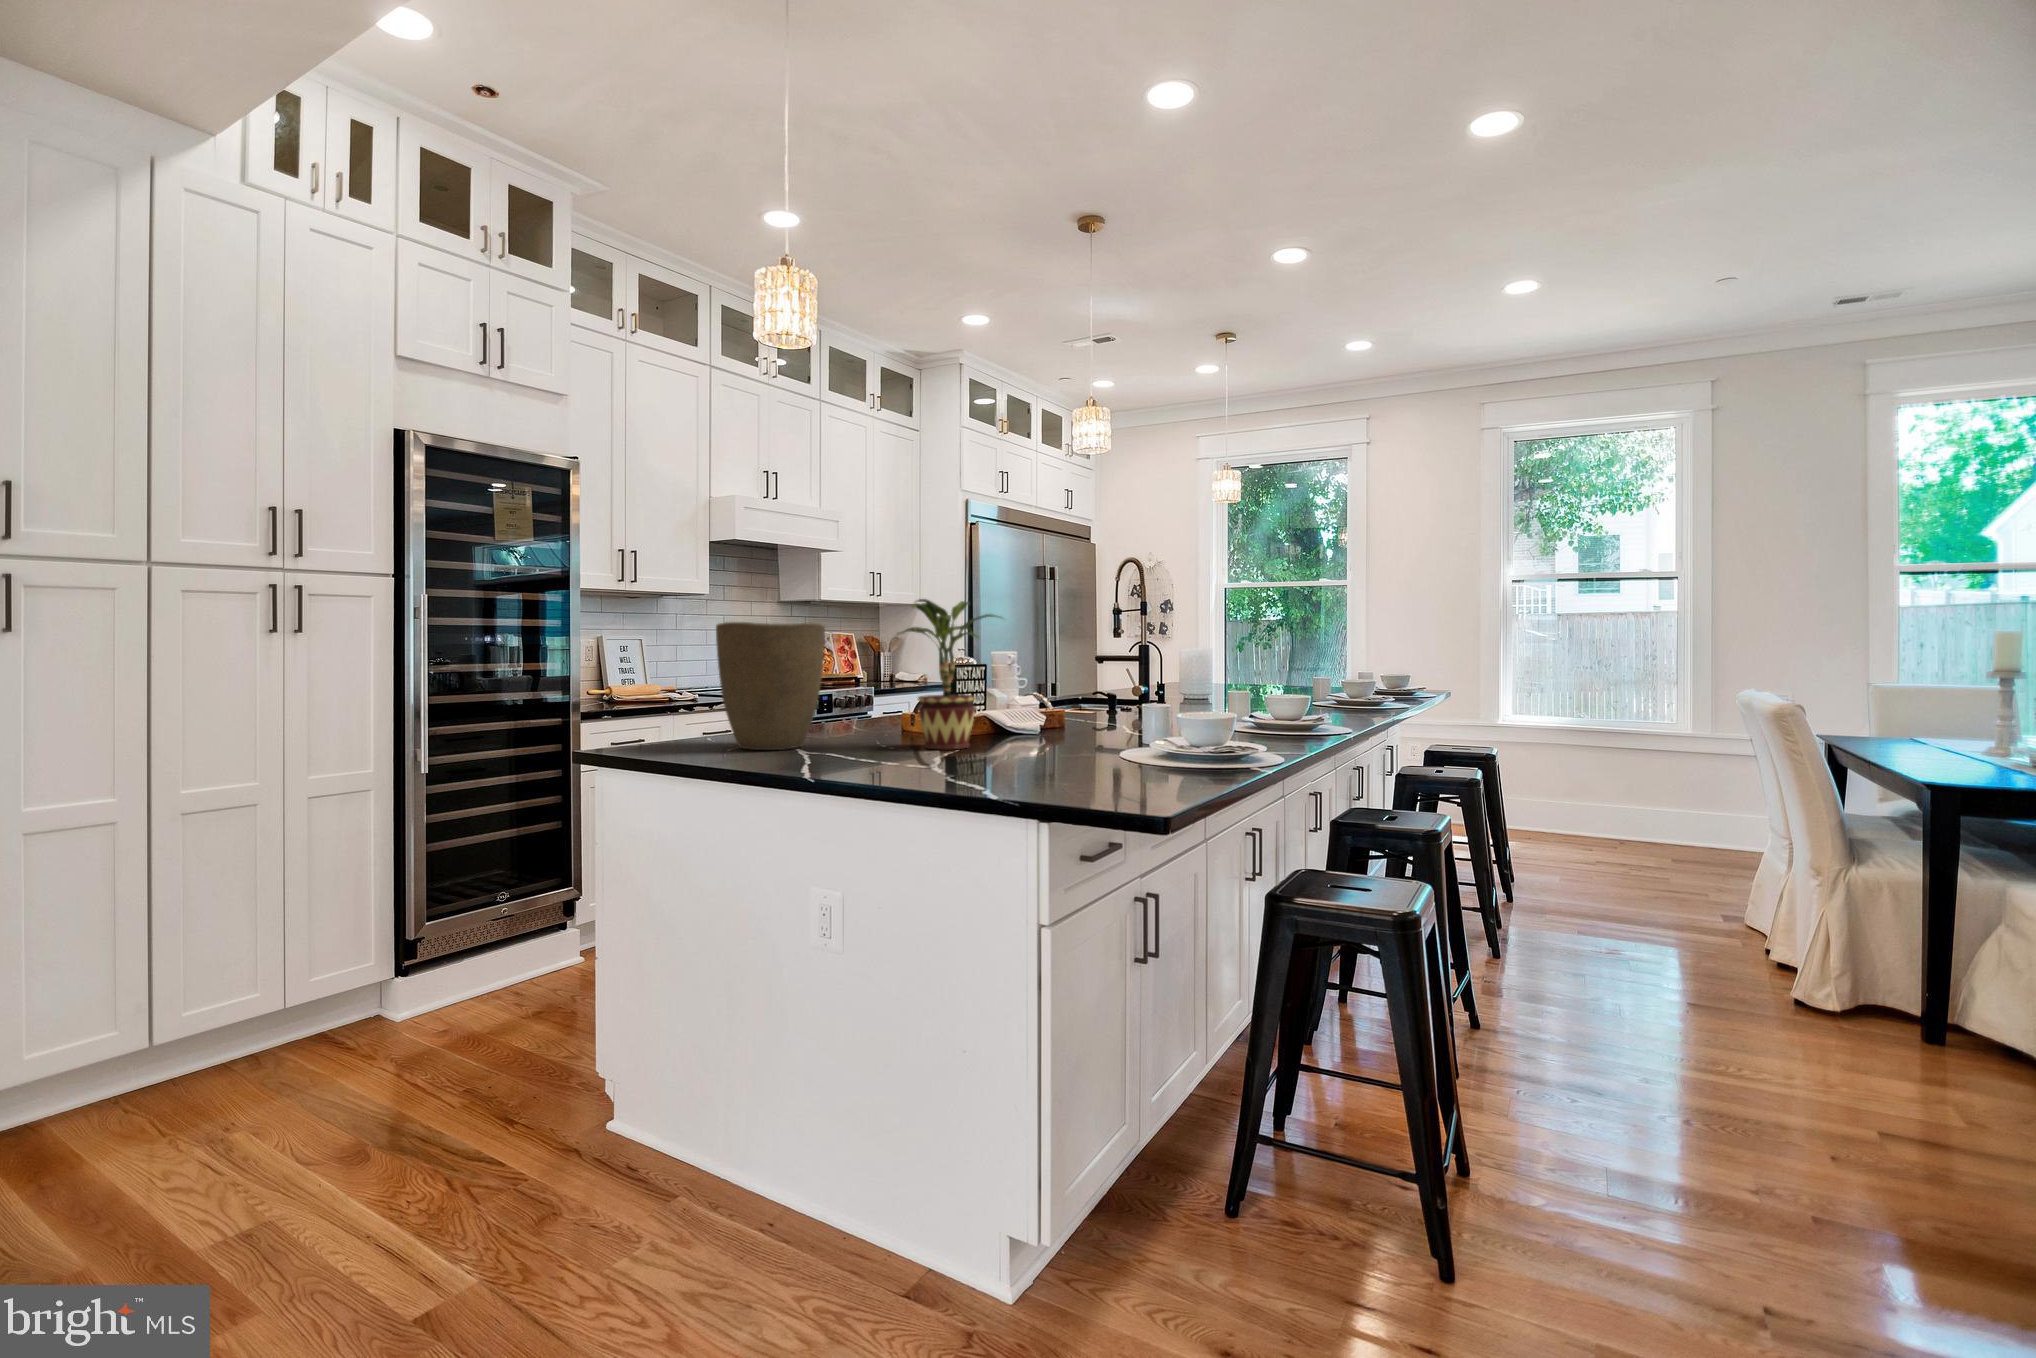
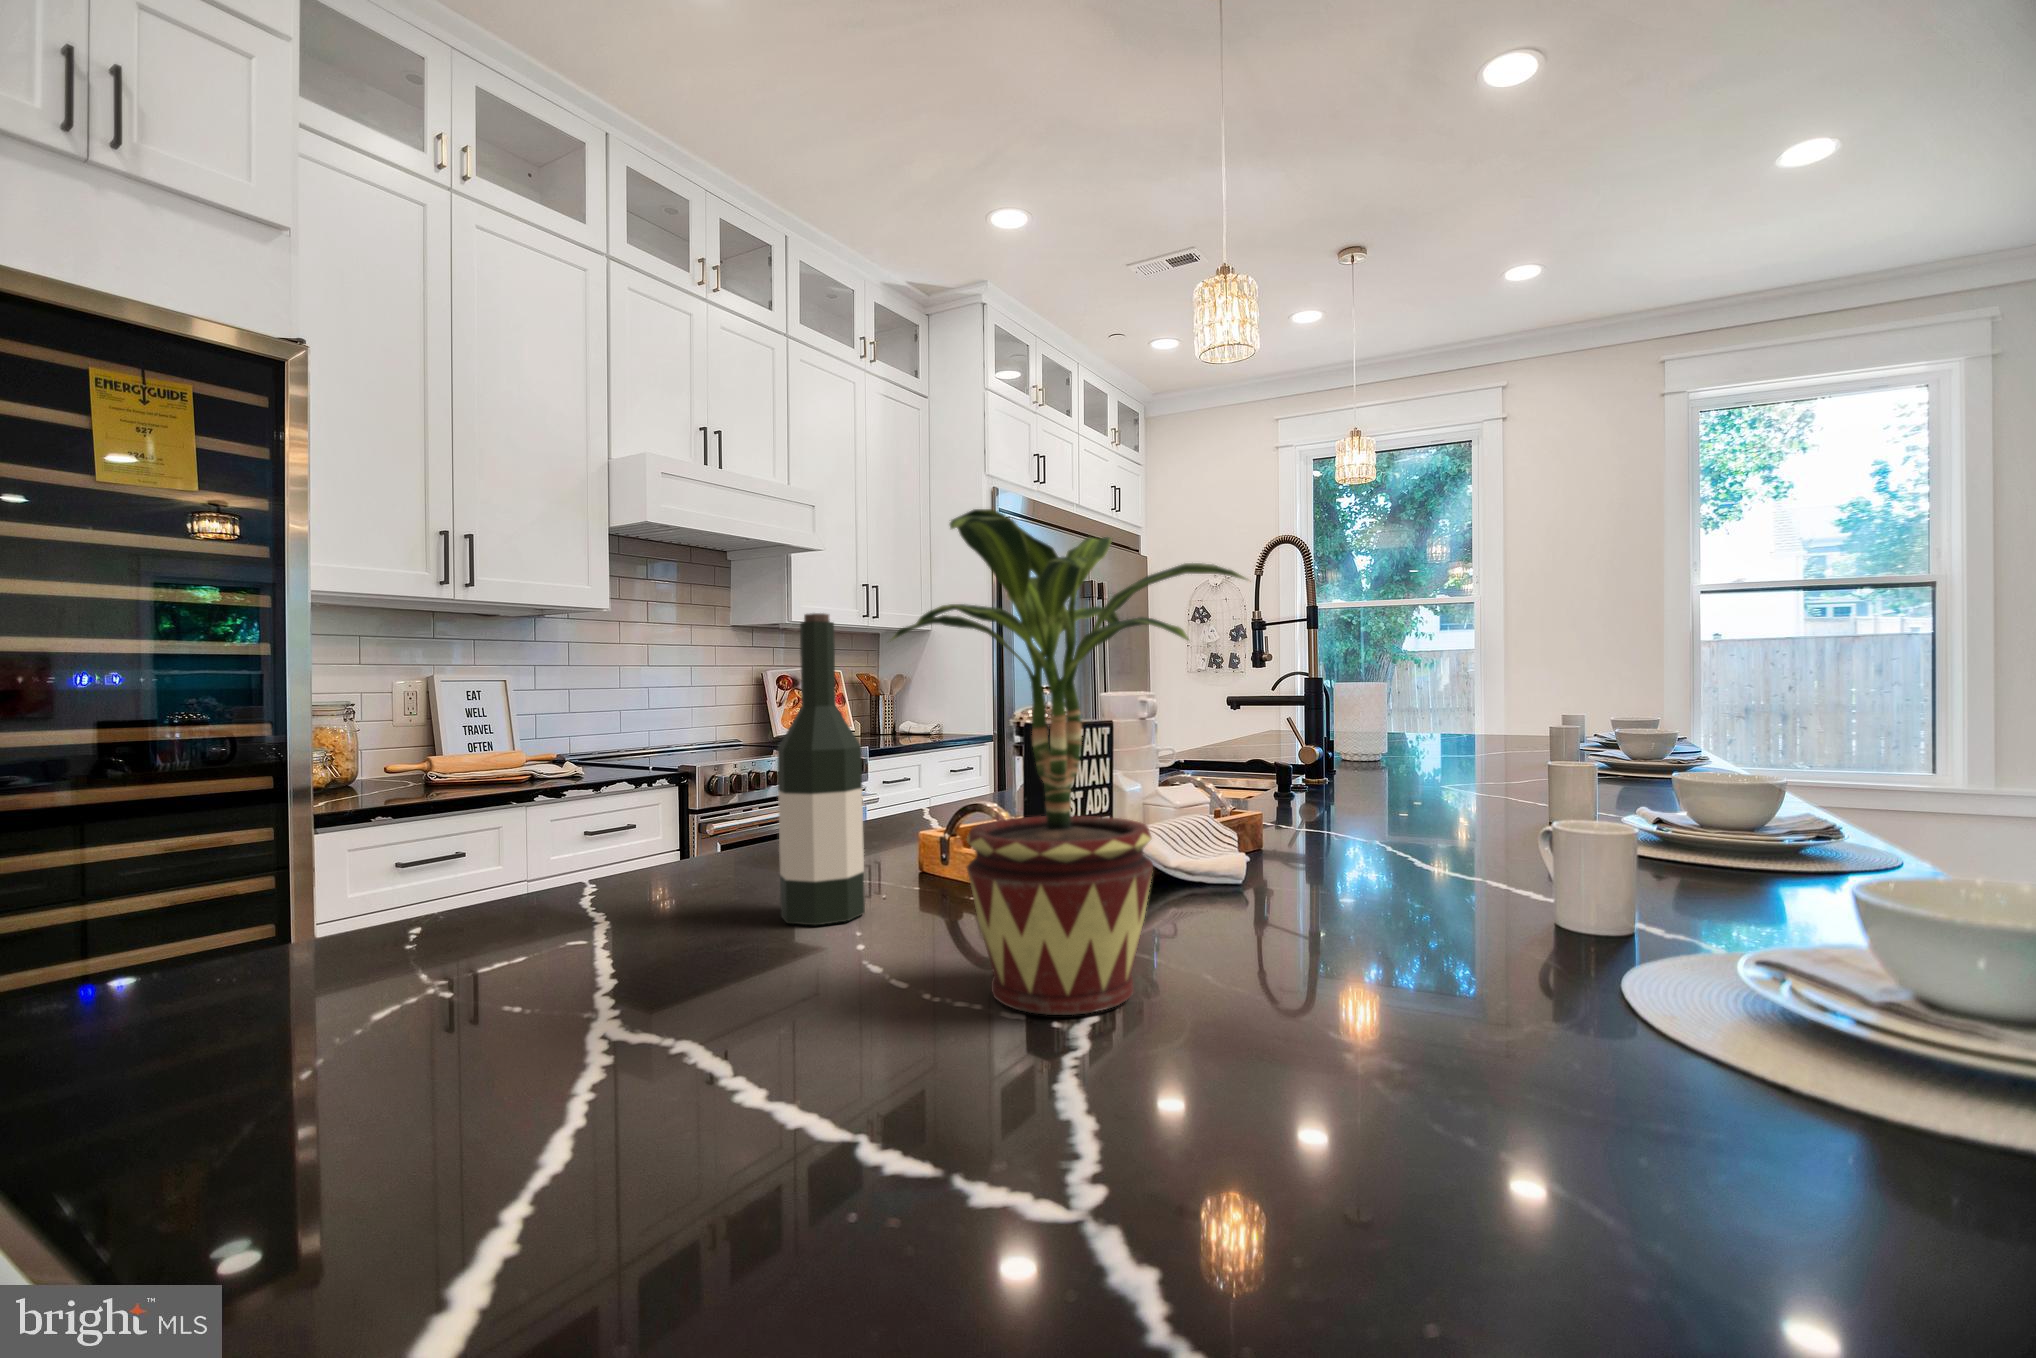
vase: present [716,622,825,750] -> none [274,589,674,1037]
wine bottle: none [850,622,883,738] -> present [777,613,865,925]

